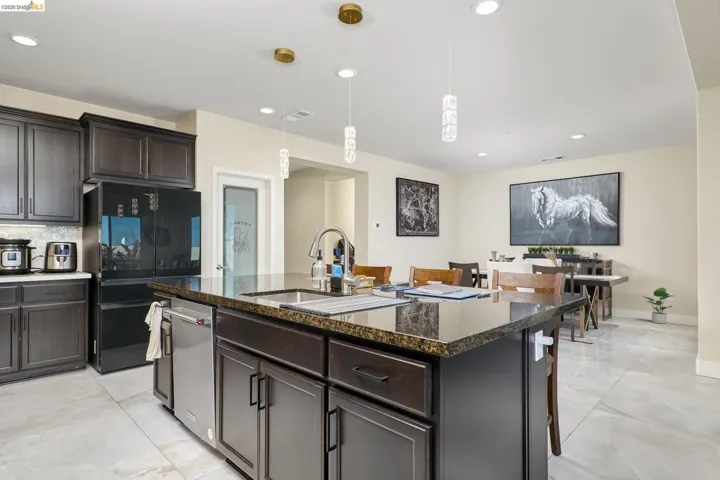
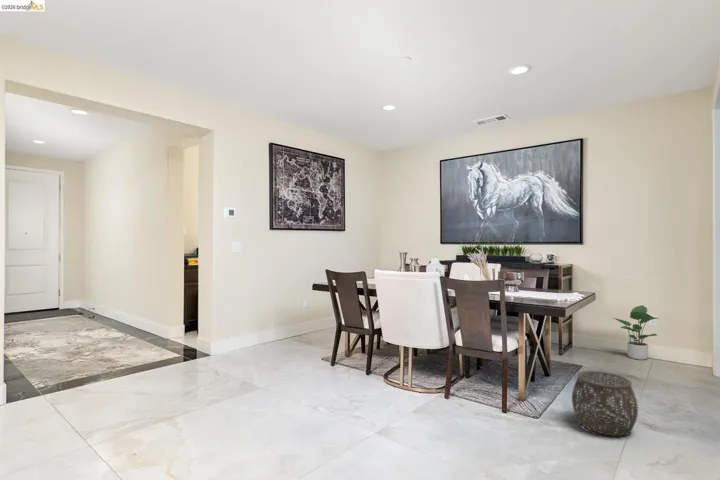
woven basket: none [613,318,653,352] -> present [572,371,638,436]

